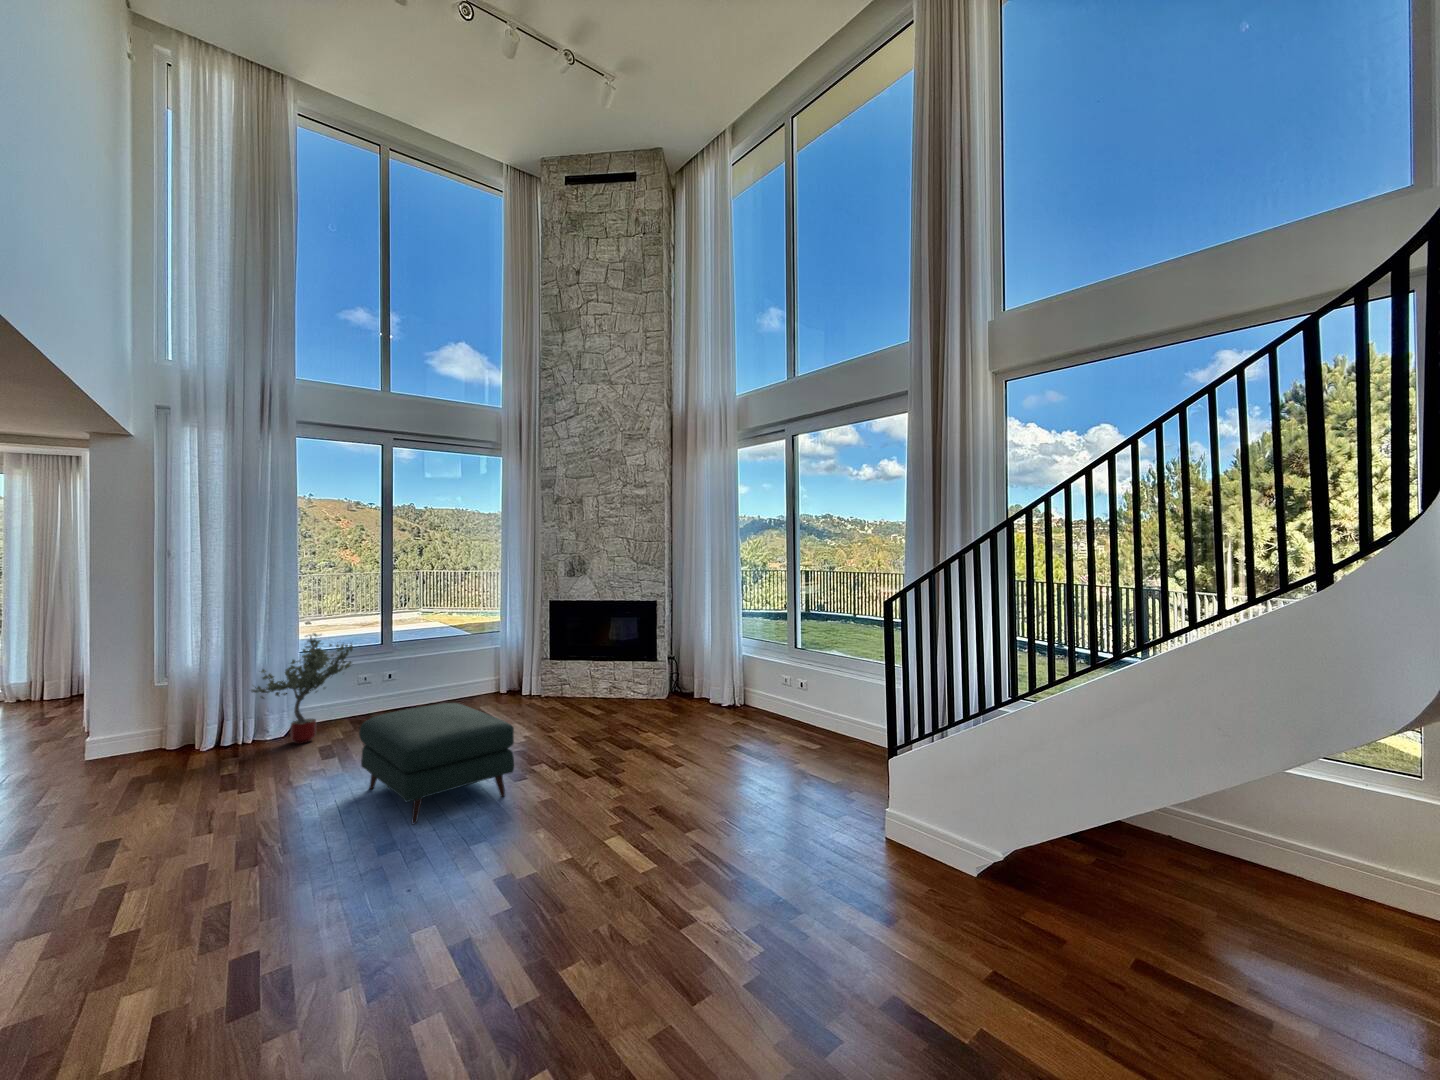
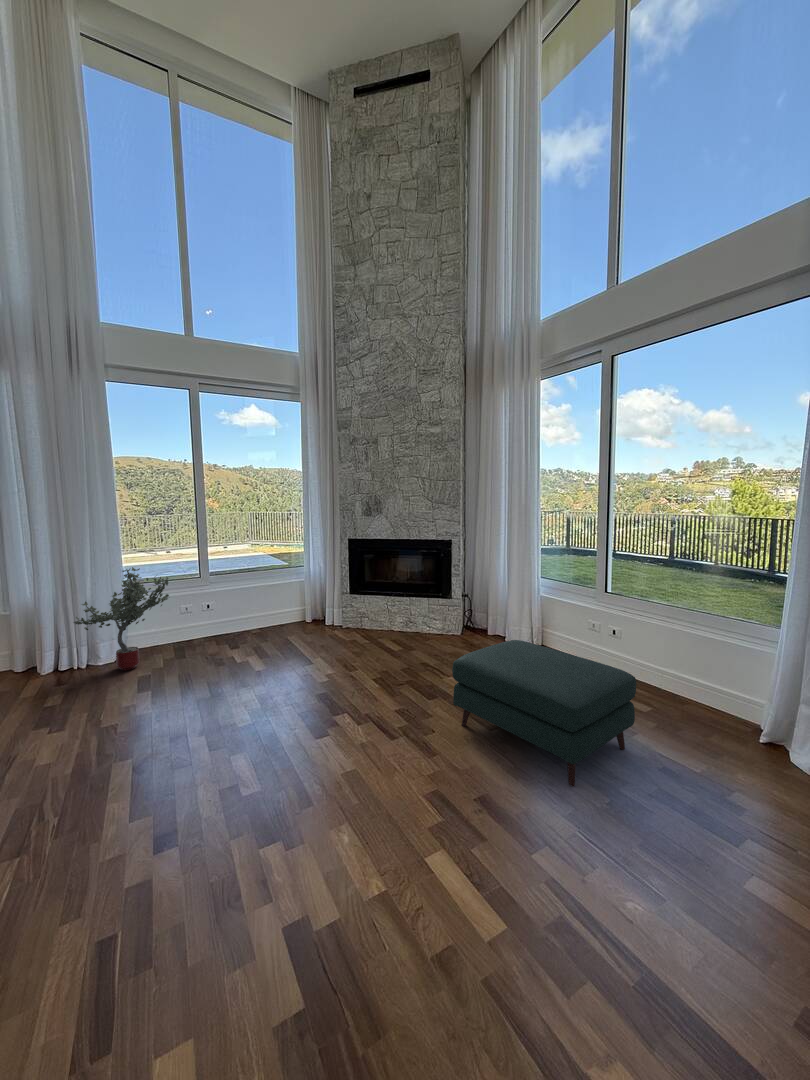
ottoman: present [359,703,514,824] -> present [452,640,636,786]

